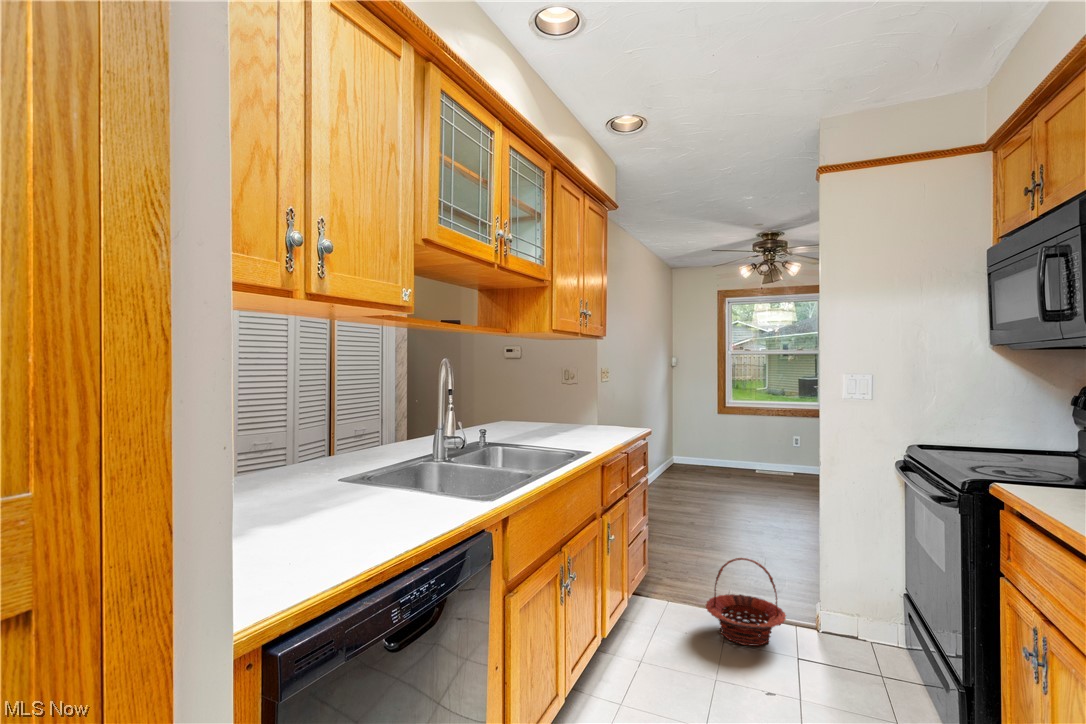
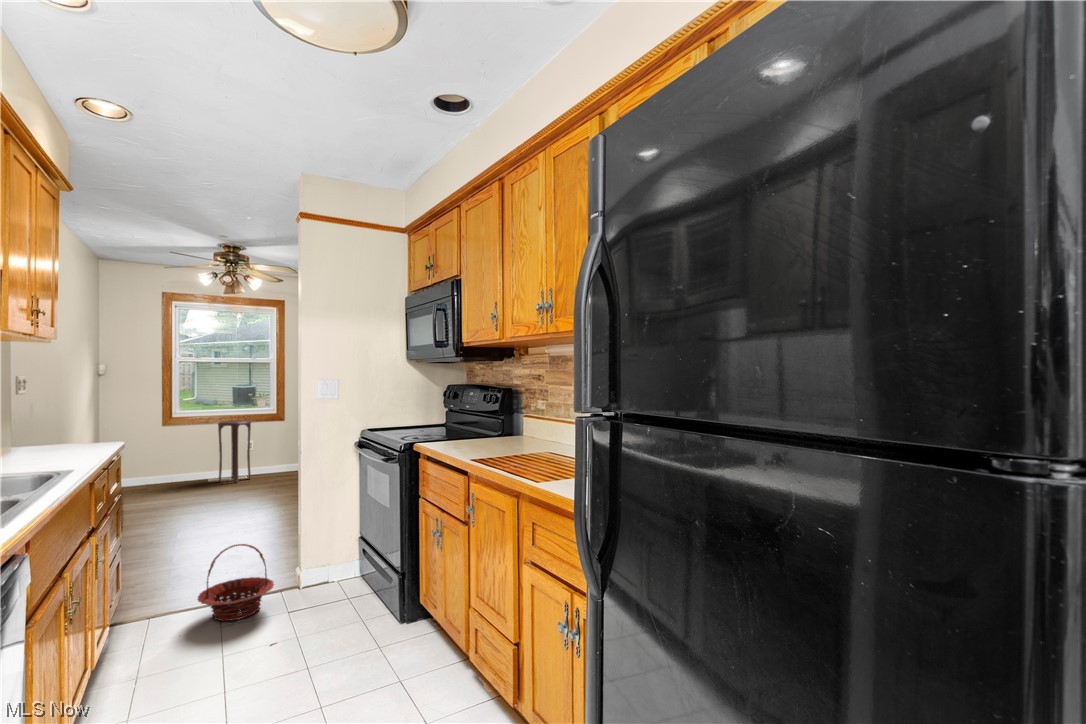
stool: none [767,418,800,483] -> present [218,420,251,483]

